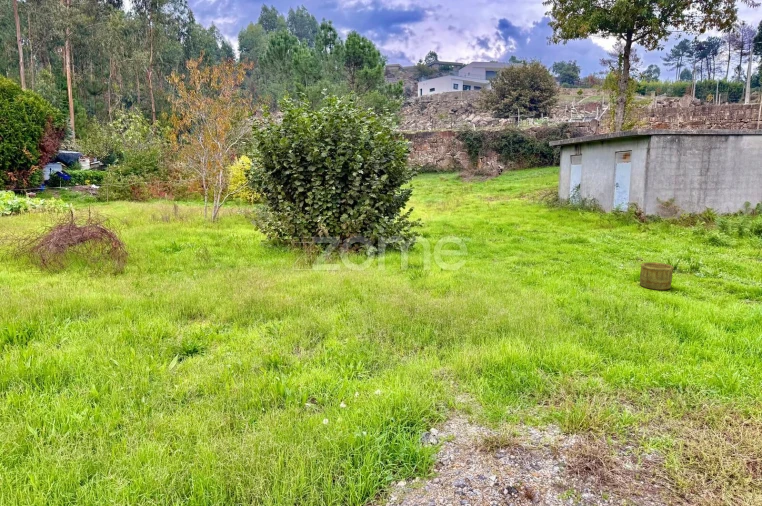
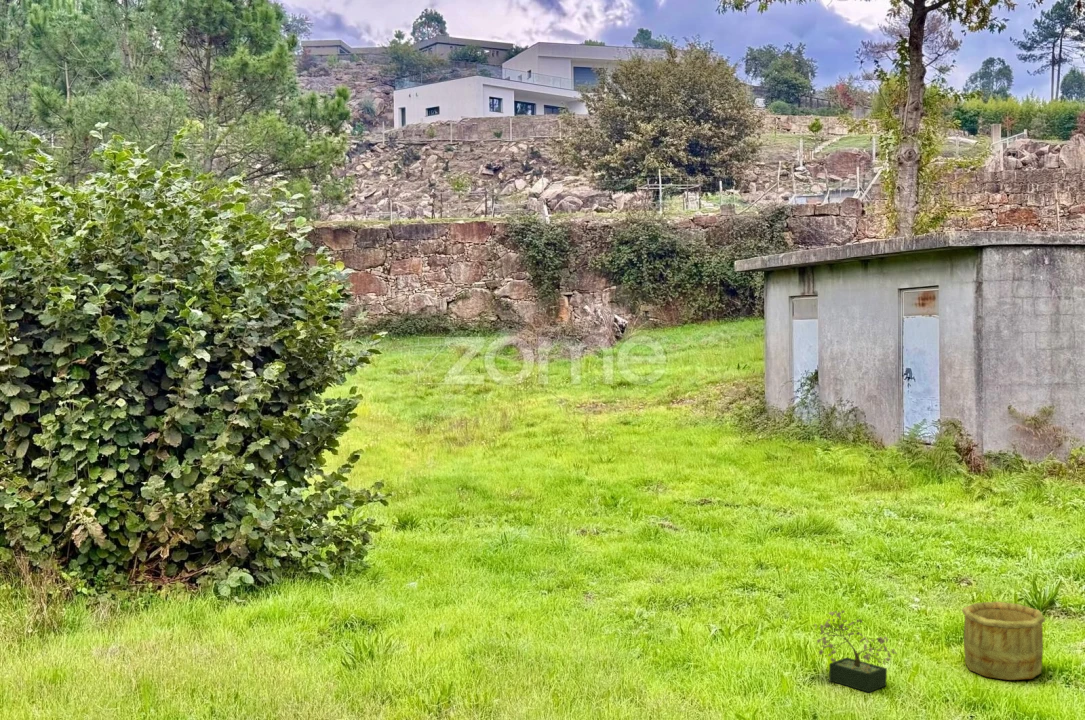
decorative plant: none [582,262,614,291] -> present [815,610,896,692]

